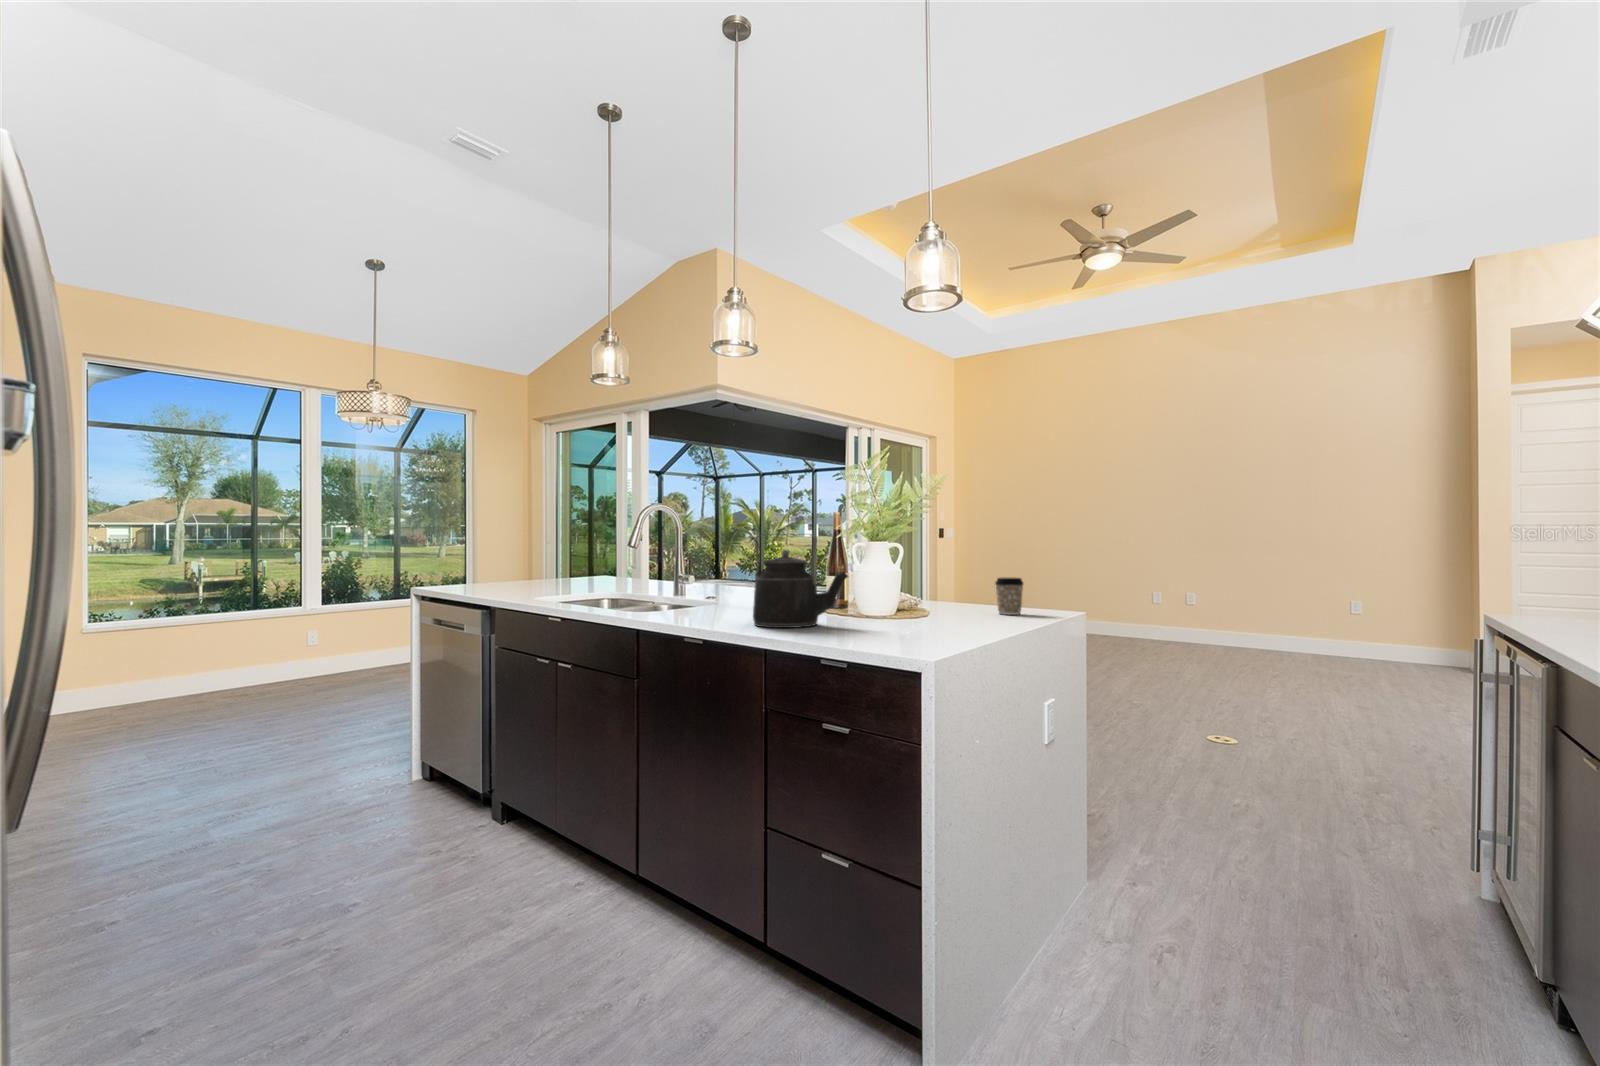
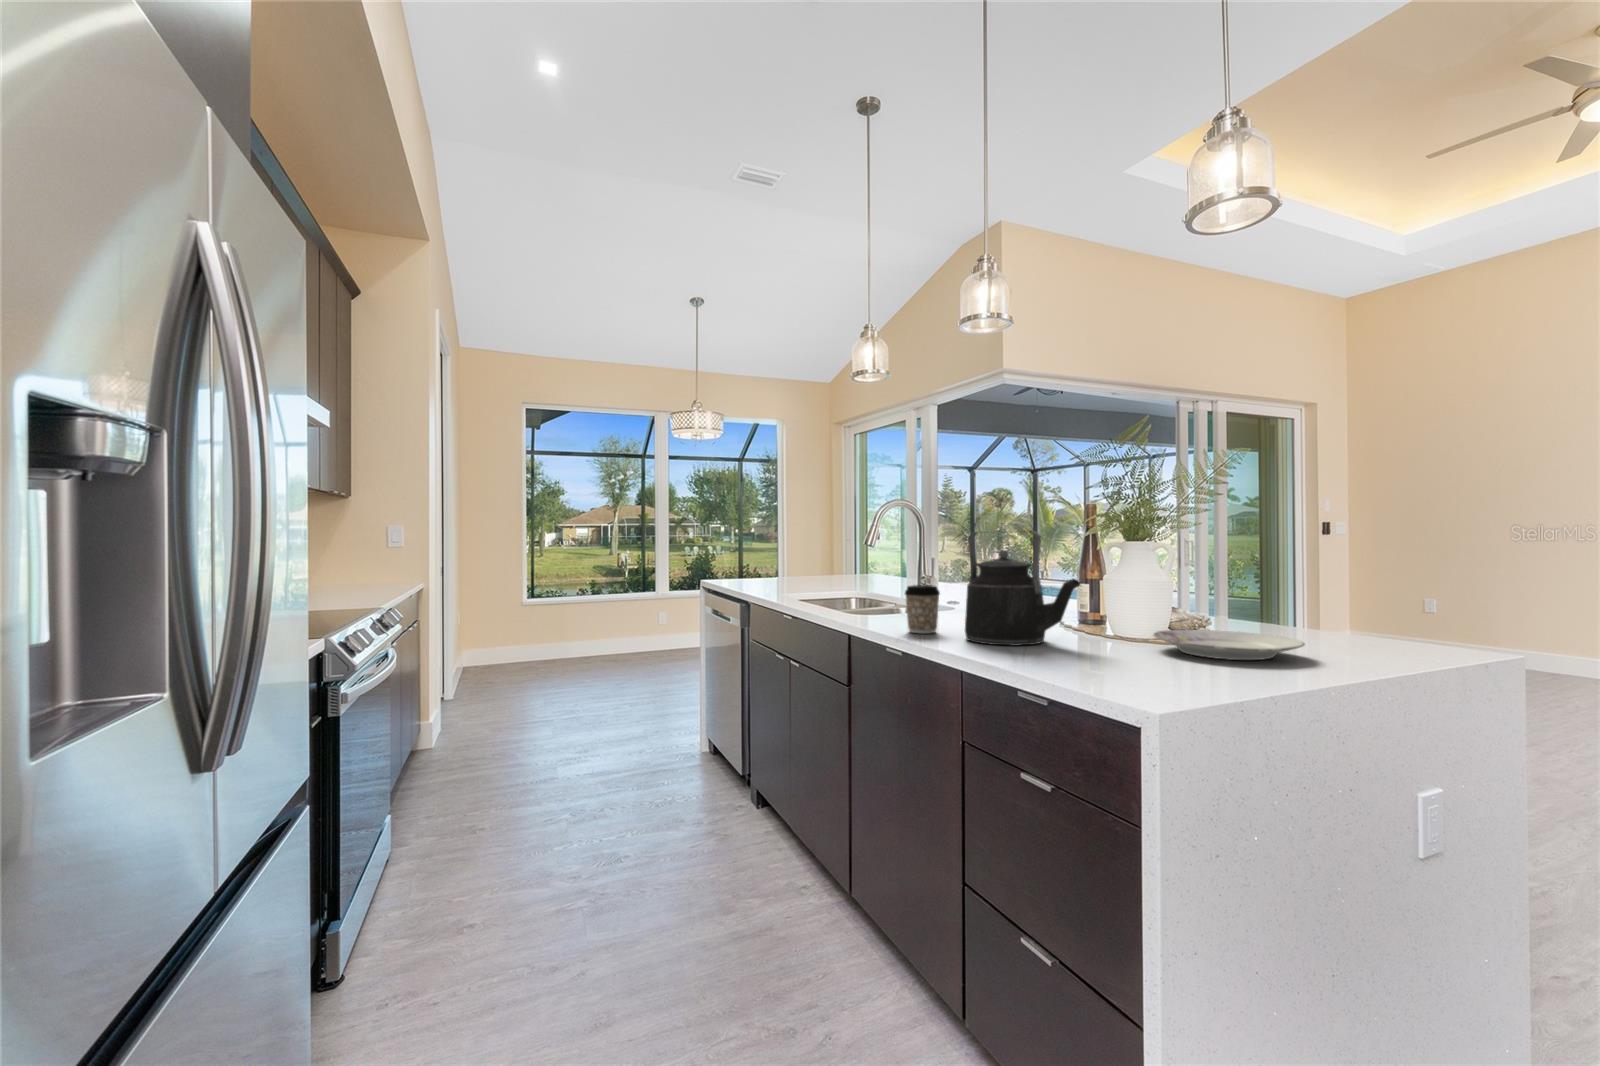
coffee cup: present [995,577,1023,615] -> present [905,585,940,633]
plate: none [894,609,988,627] -> present [1154,630,1305,660]

